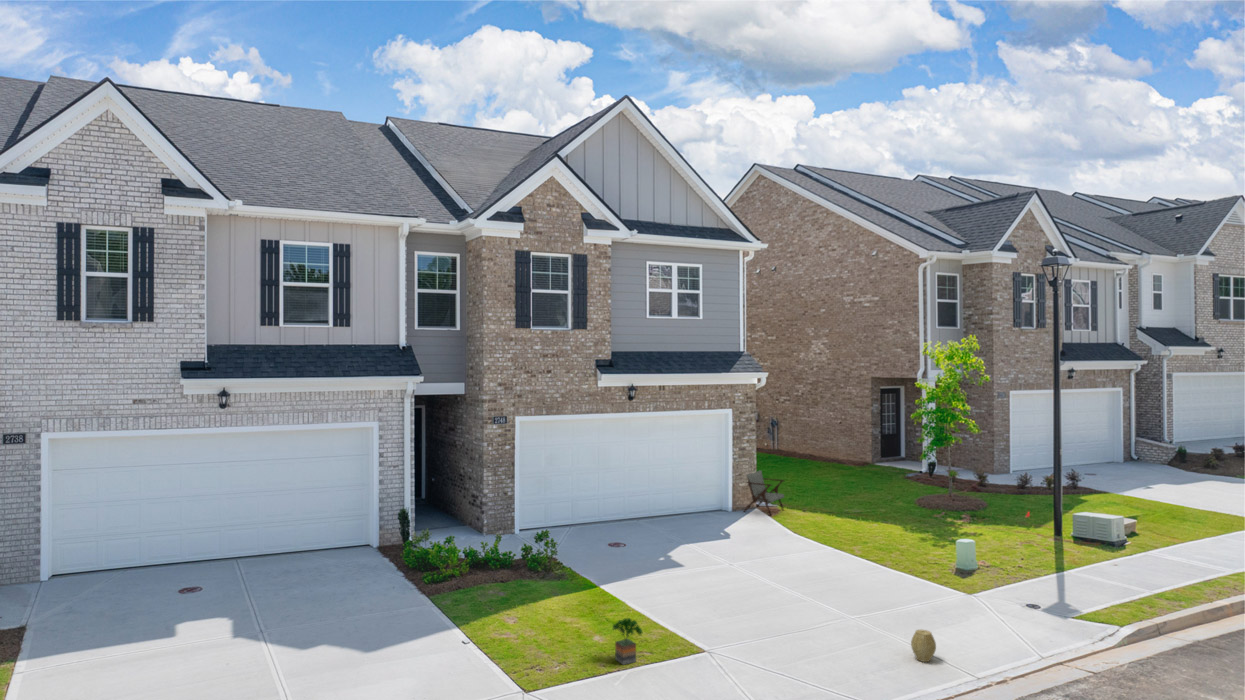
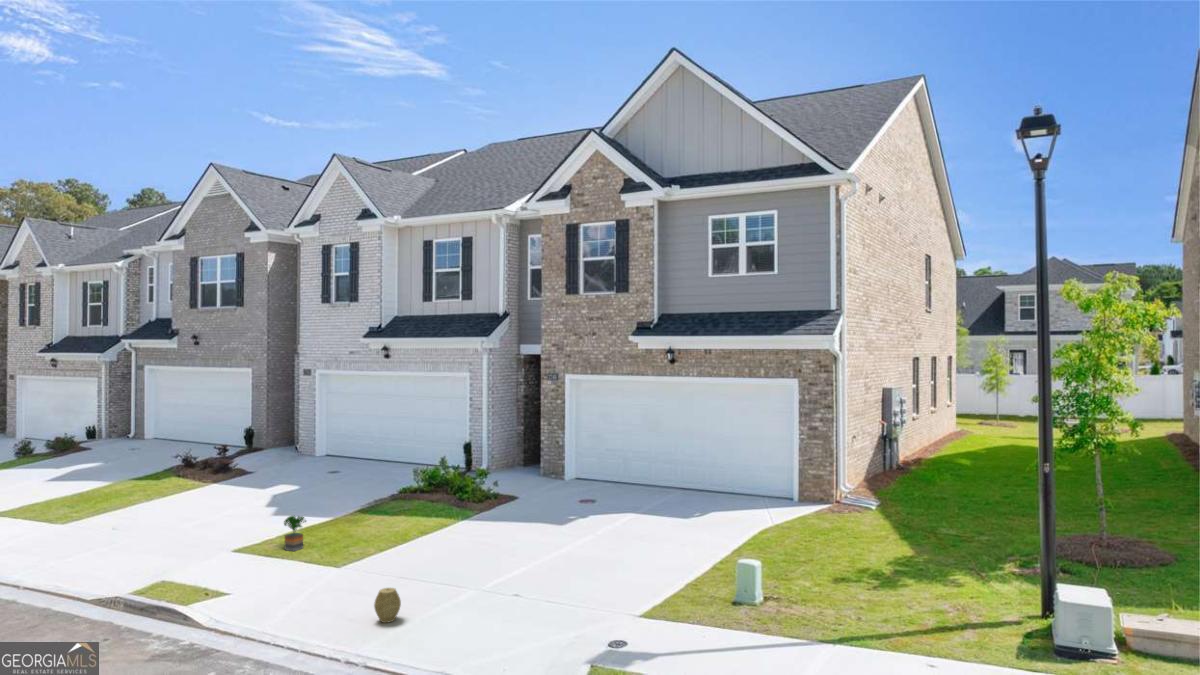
lounge chair: present [744,471,784,515] -> none [799,459,851,513]

